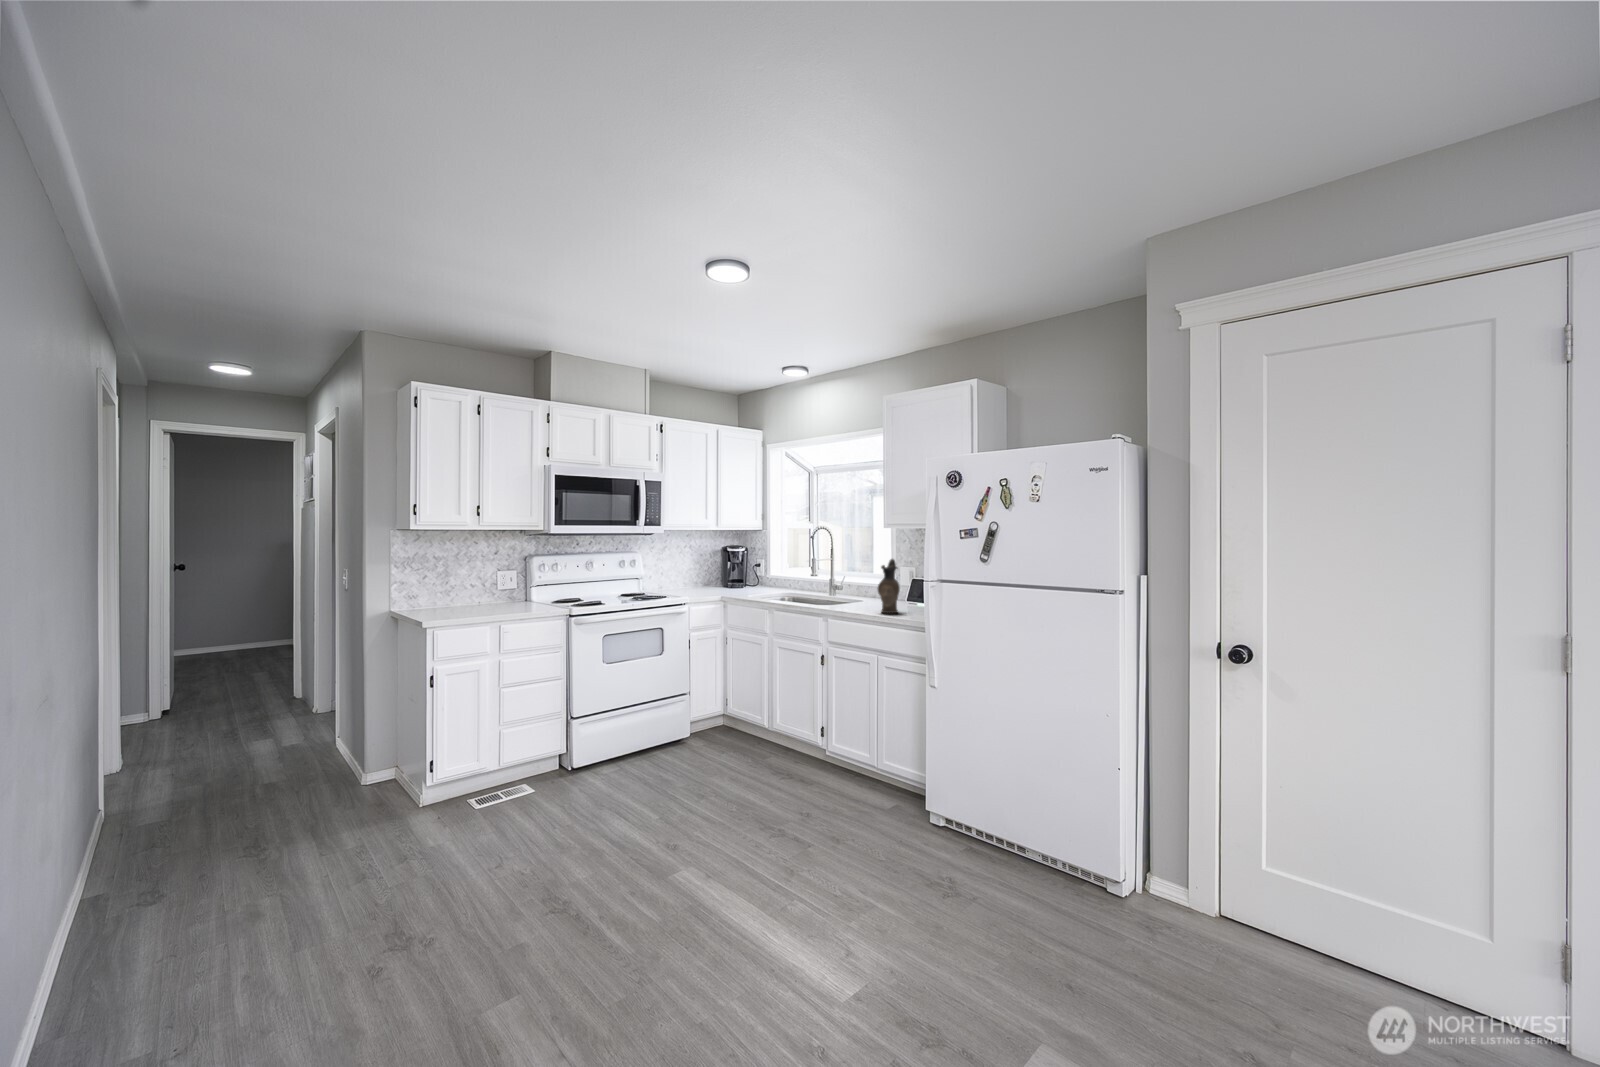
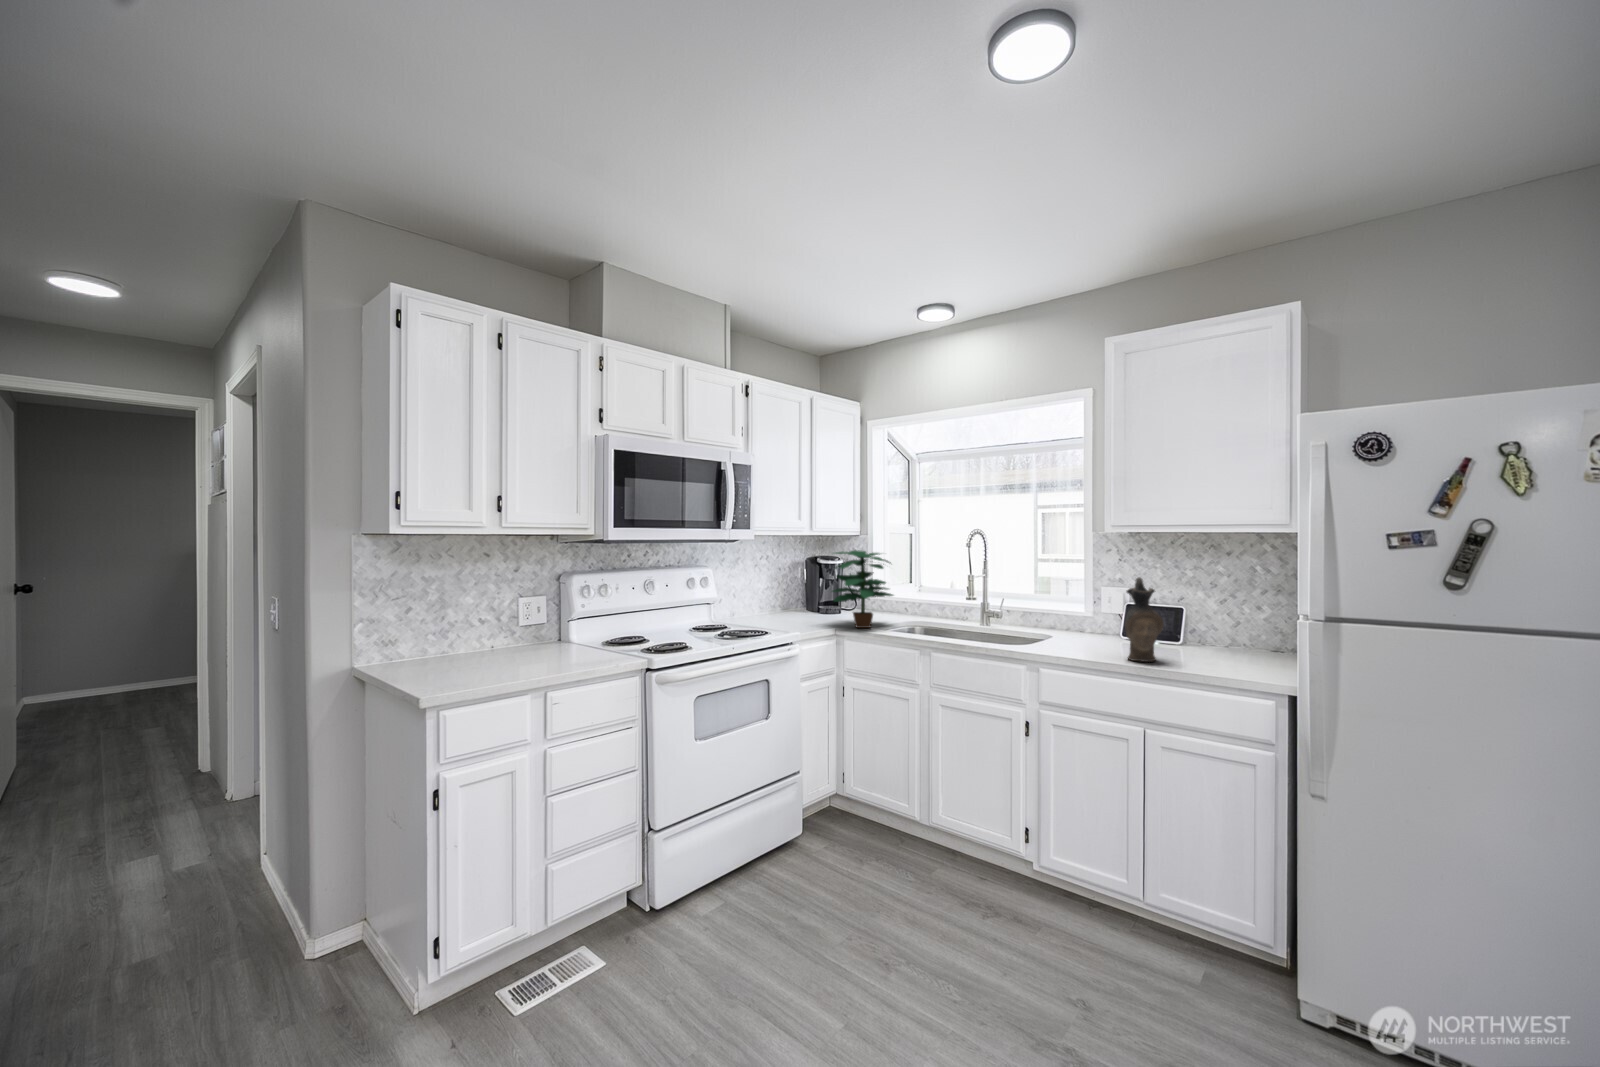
potted plant: none [721,542,768,596] -> present [833,550,893,628]

